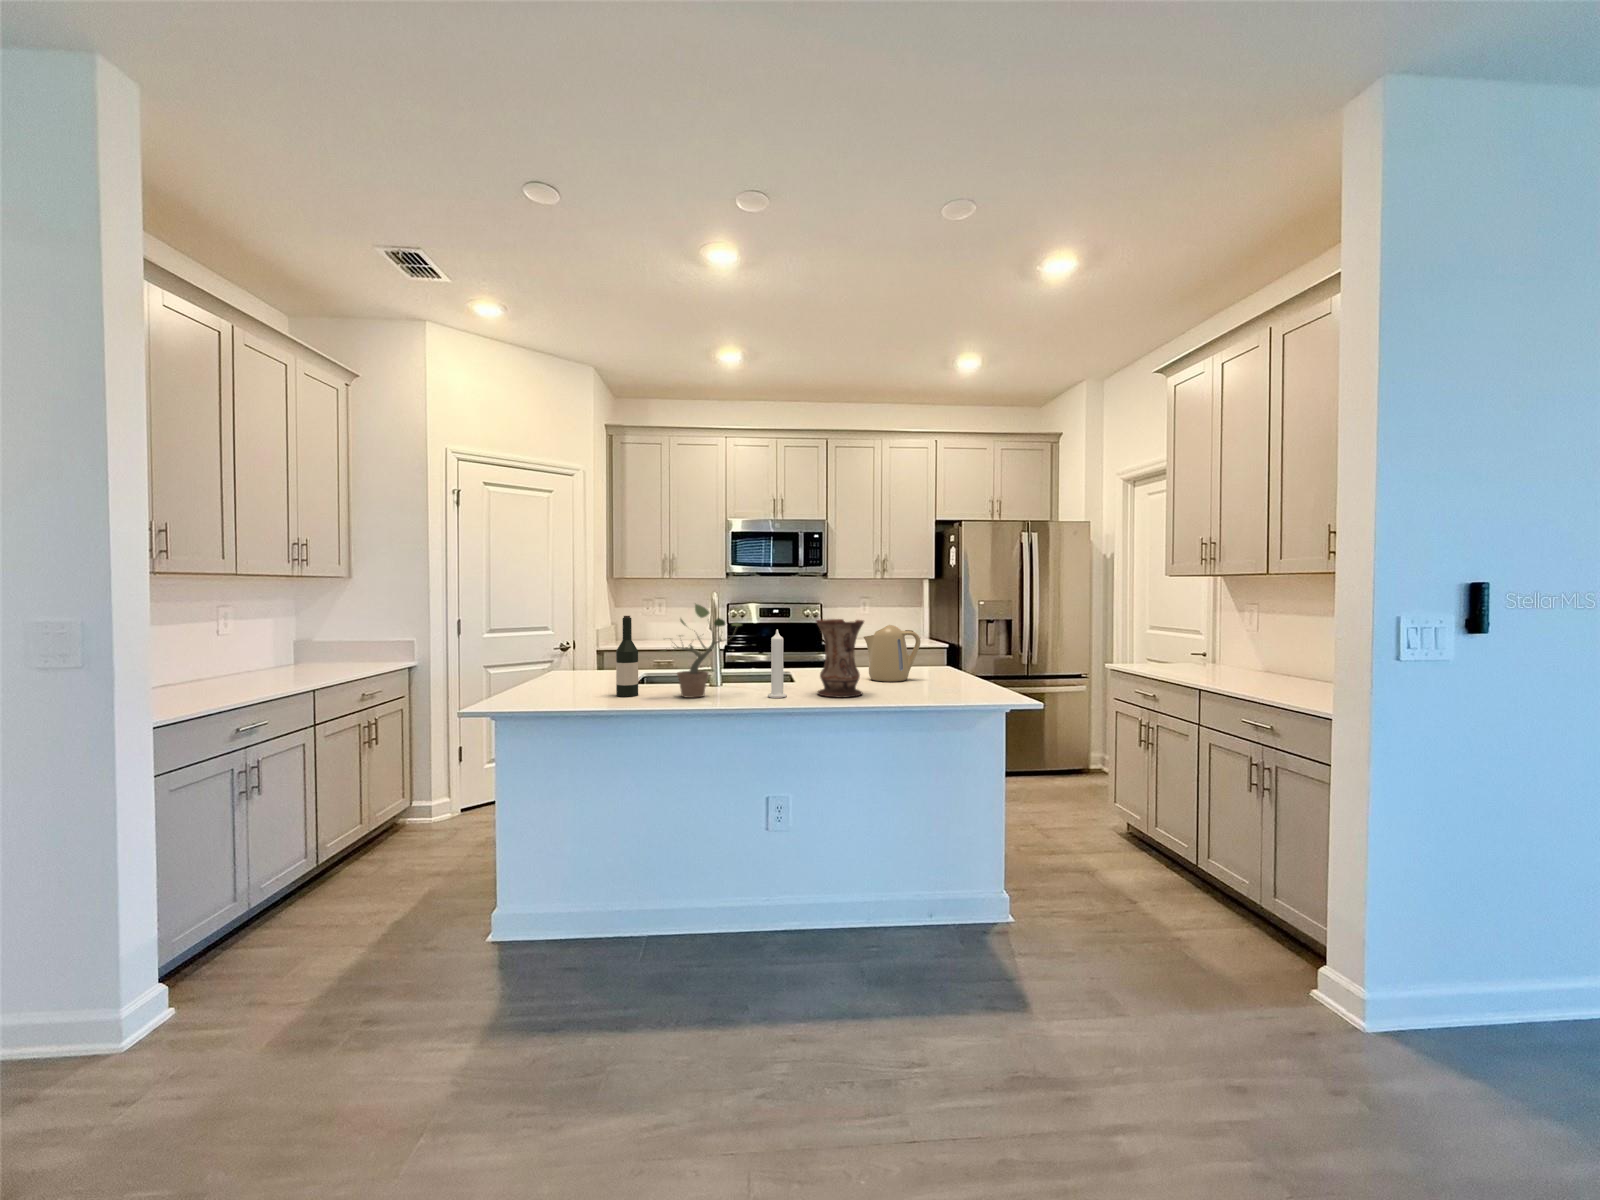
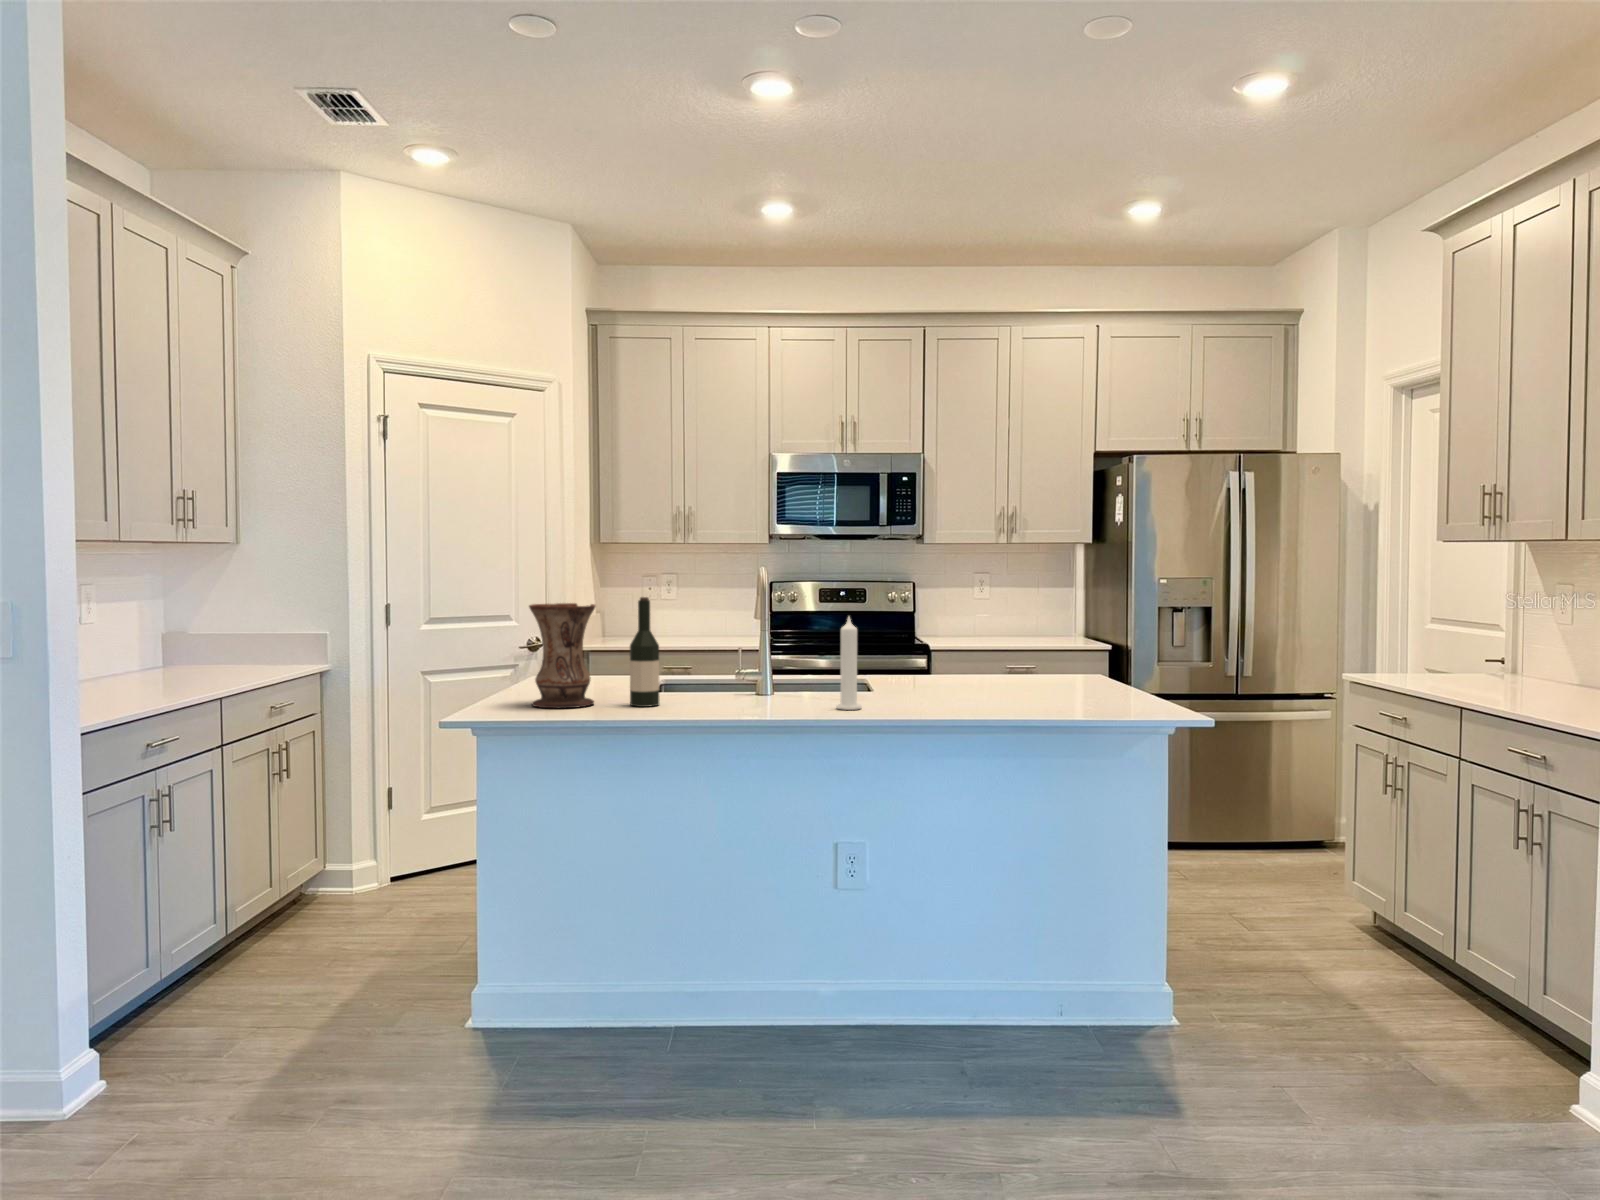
potted plant: present [664,604,742,698] -> none [683,579,802,709]
vase: present [816,619,864,698] -> present [529,603,595,708]
kettle: present [864,625,920,682] -> none [971,612,1053,693]

